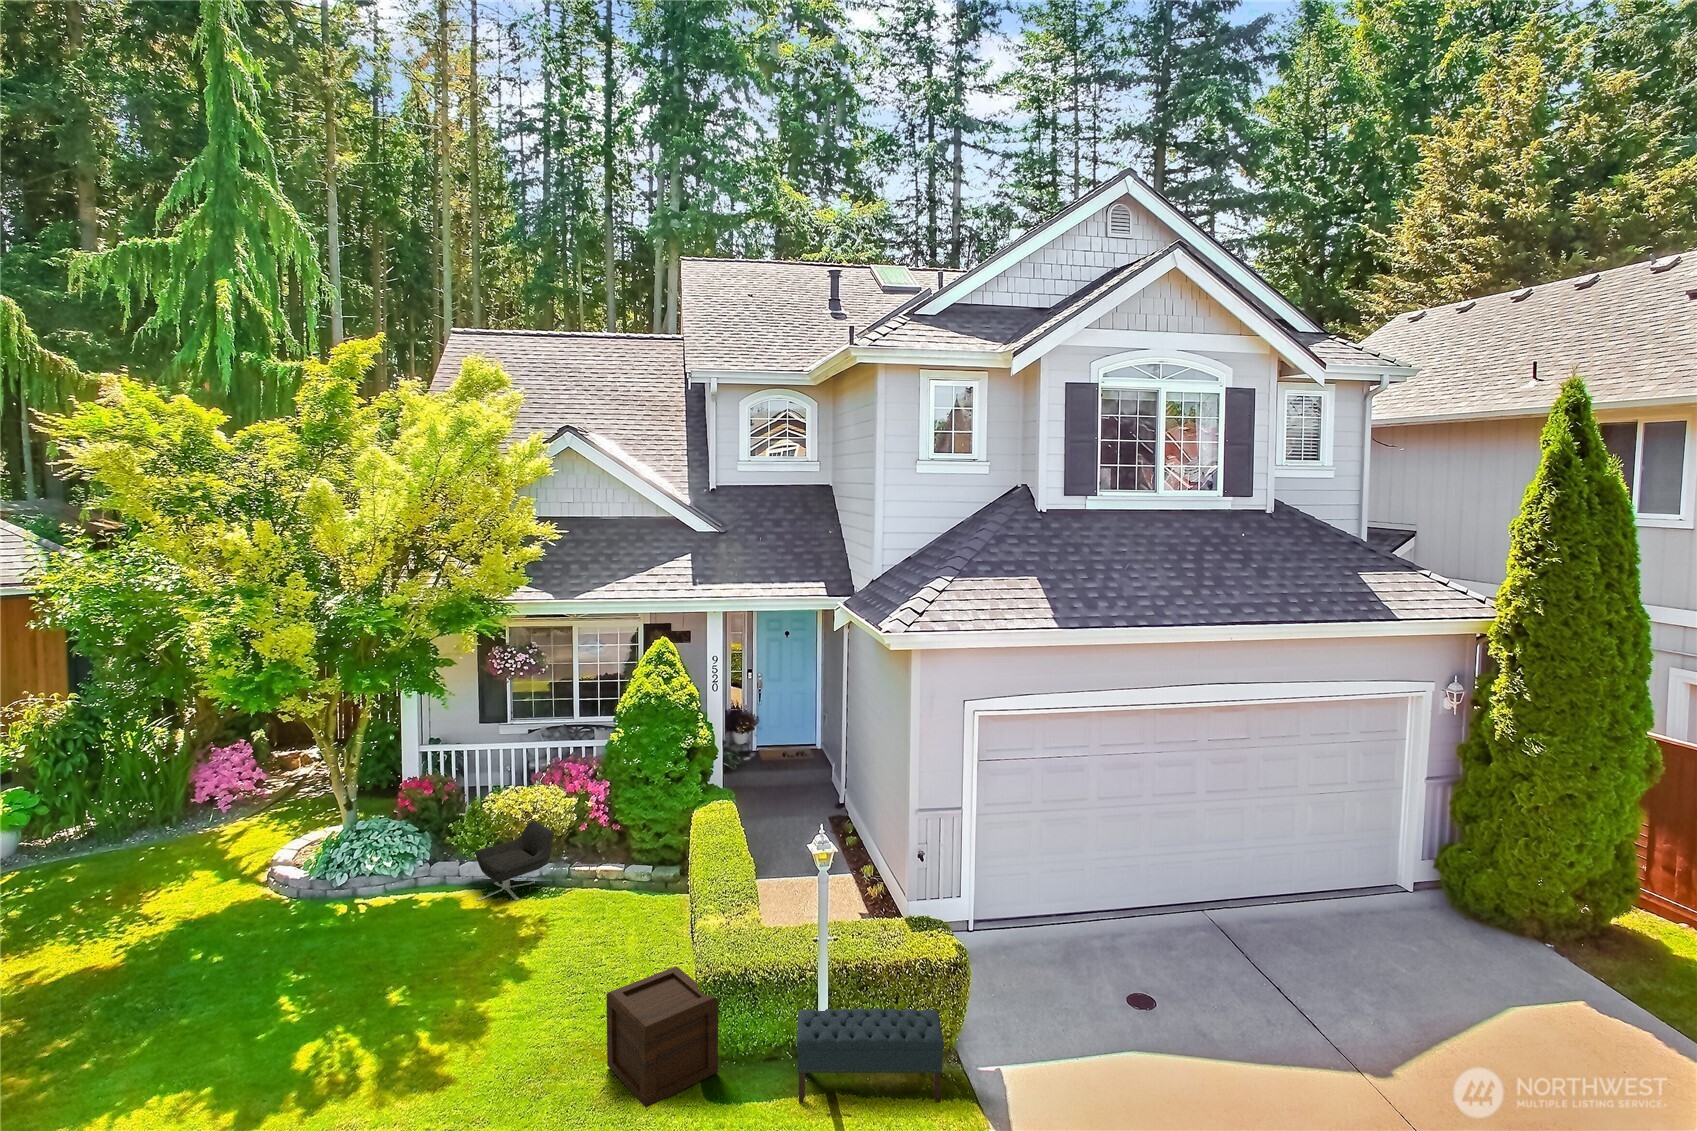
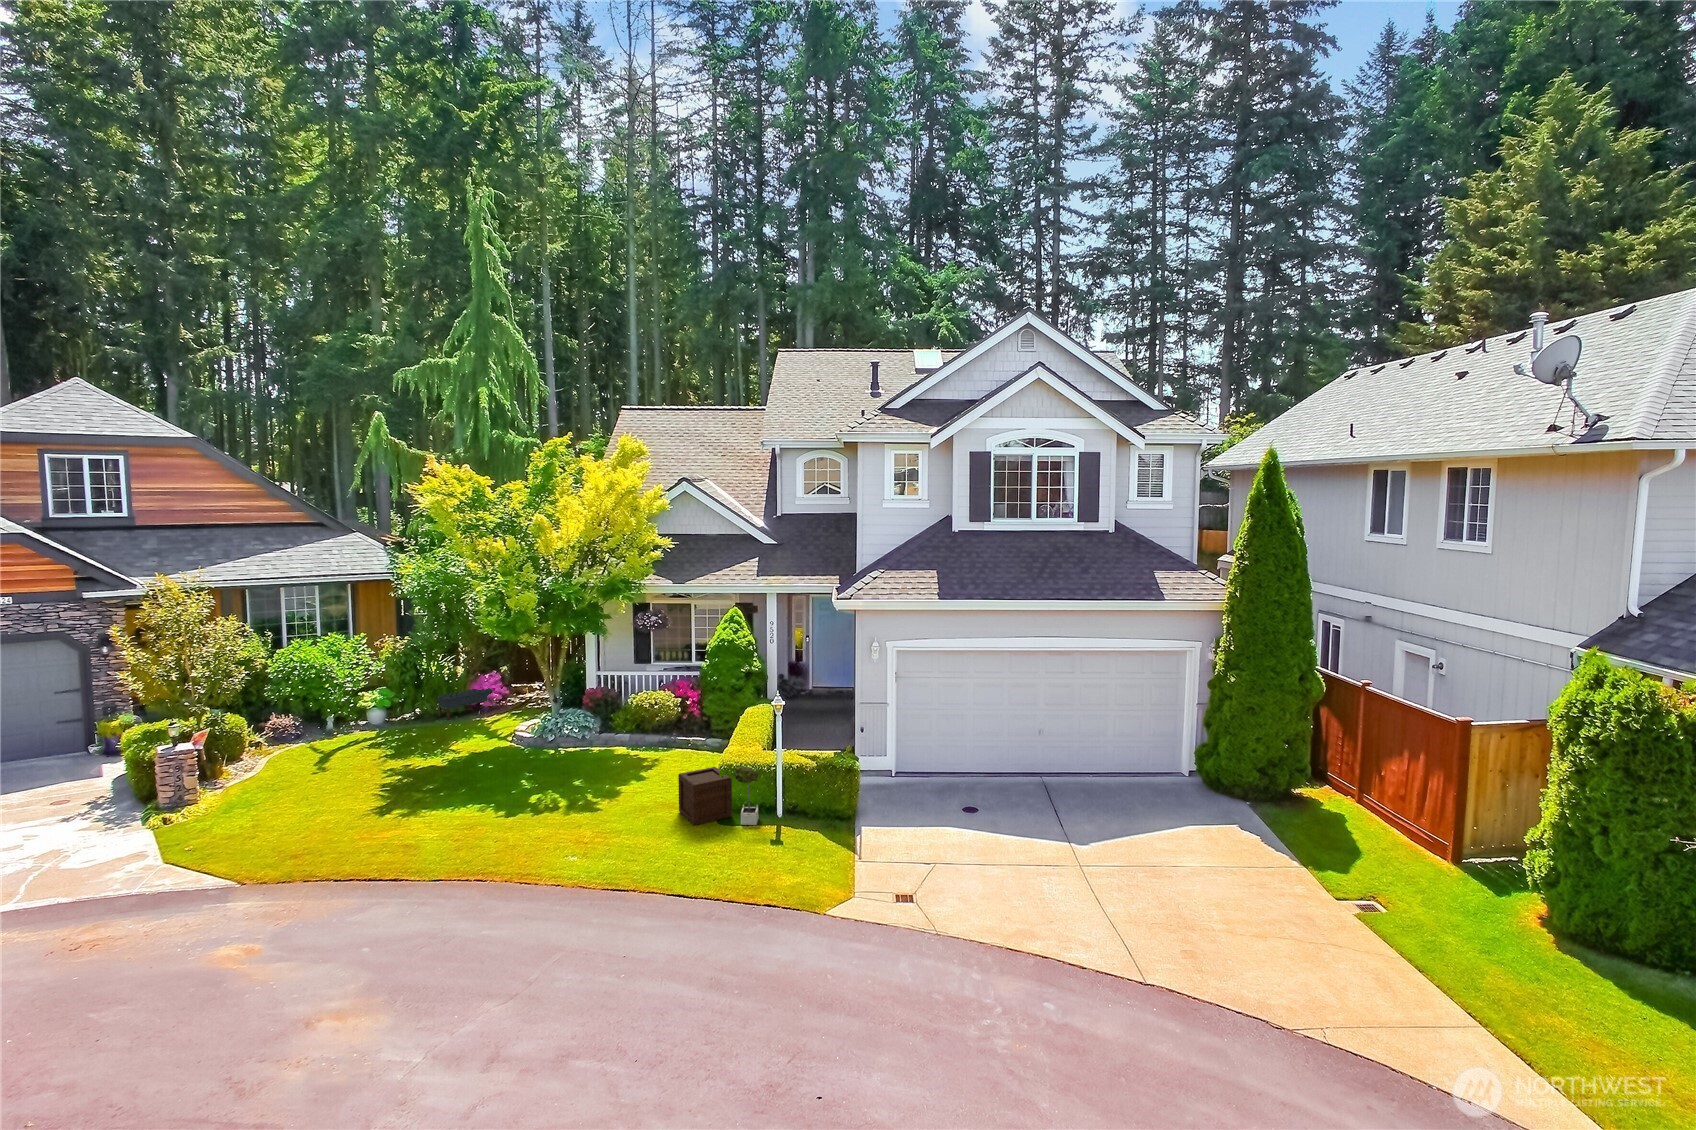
lounge chair: present [476,821,554,901] -> none [623,709,665,750]
potted tree: none [727,977,777,1097] -> present [734,766,759,825]
bench: present [797,1009,944,1103] -> present [437,688,493,719]

